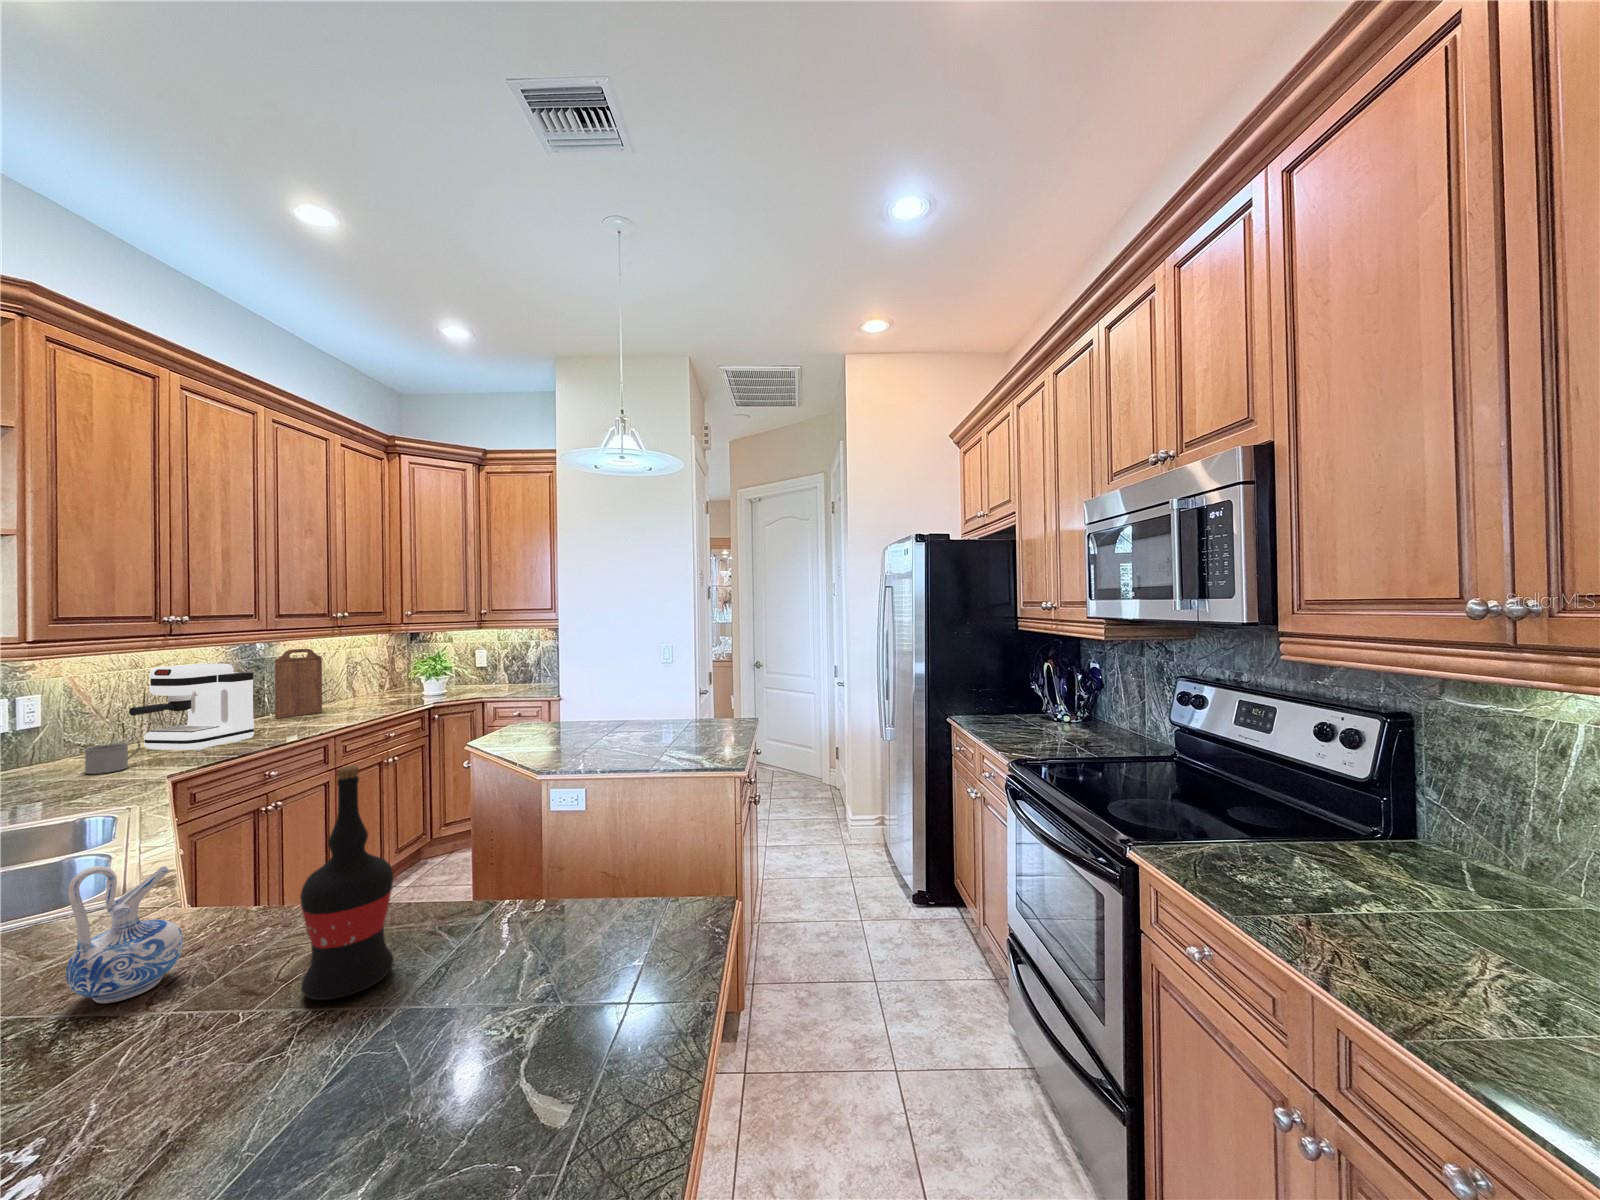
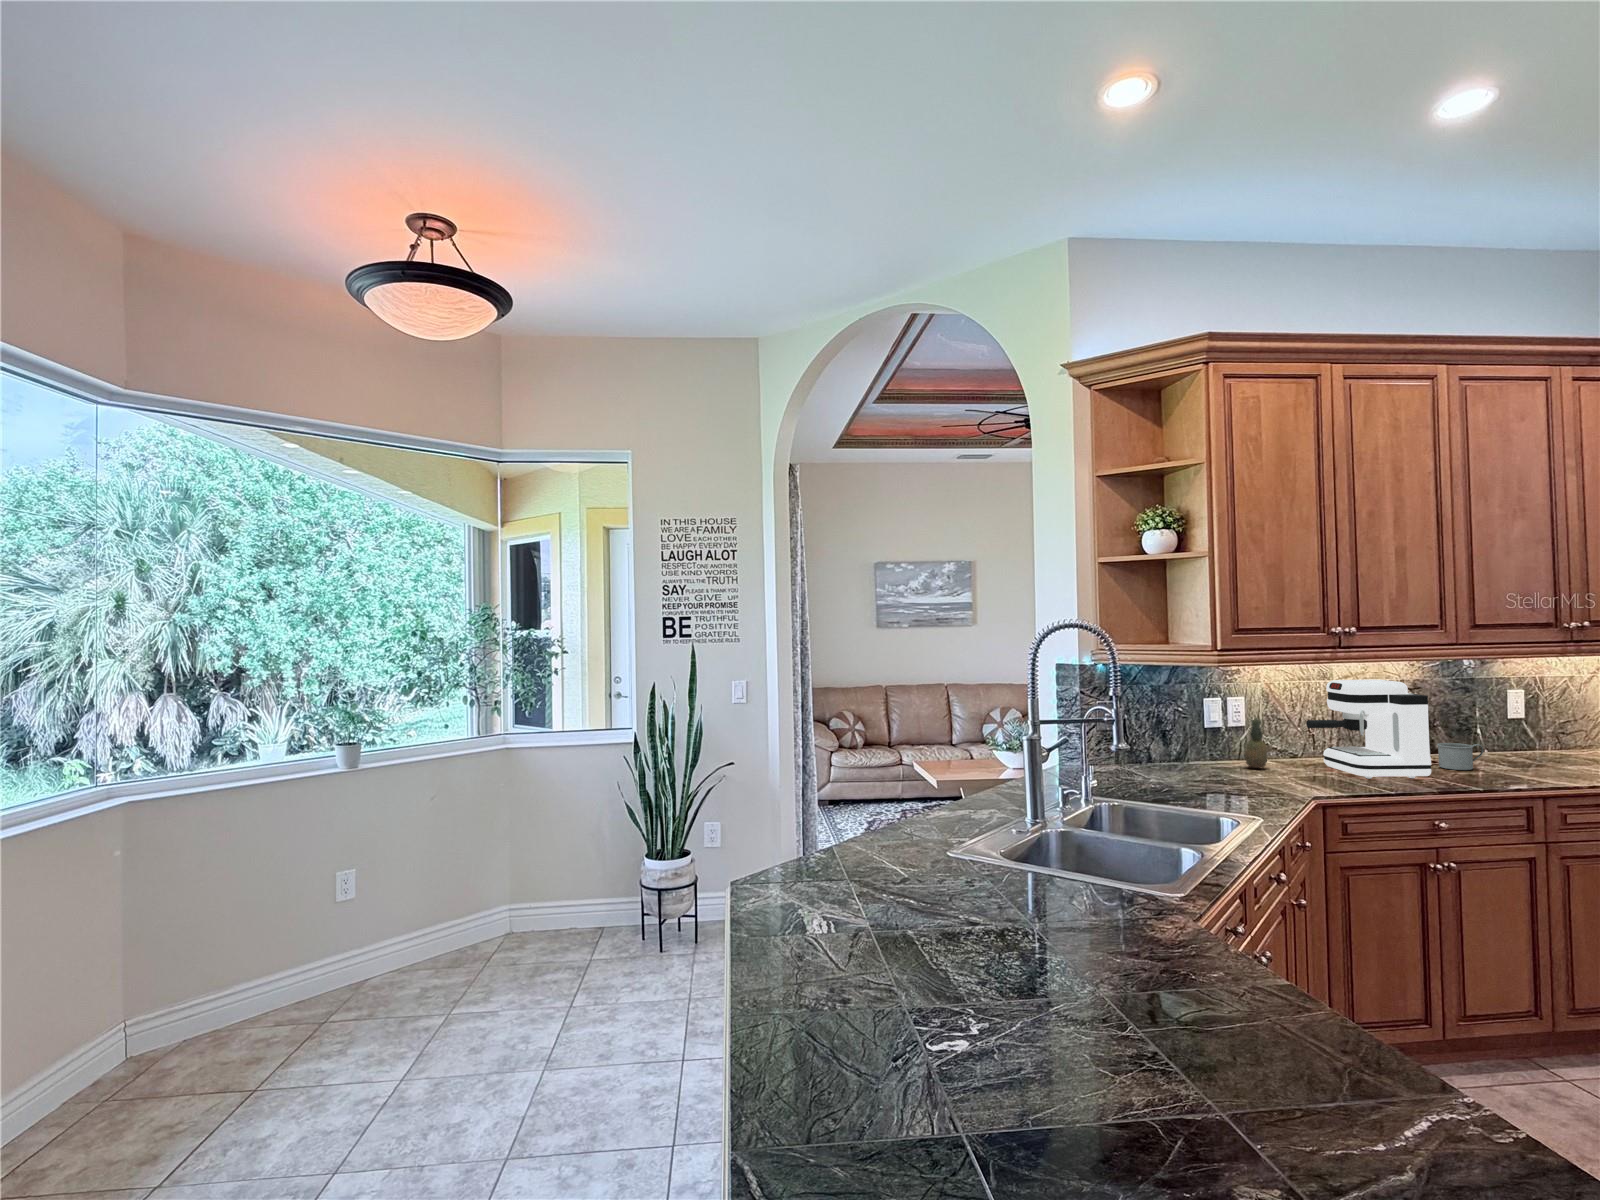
cutting board: present [275,649,322,718] -> none [1481,669,1552,761]
fruit: none [45,711,78,769] -> present [1245,718,1267,768]
mug: present [84,742,141,774] -> present [1437,743,1483,770]
wine bottle: present [300,766,394,1000] -> none [1163,820,1260,1076]
ceramic pitcher: present [66,866,183,1003] -> none [1062,849,1136,971]

